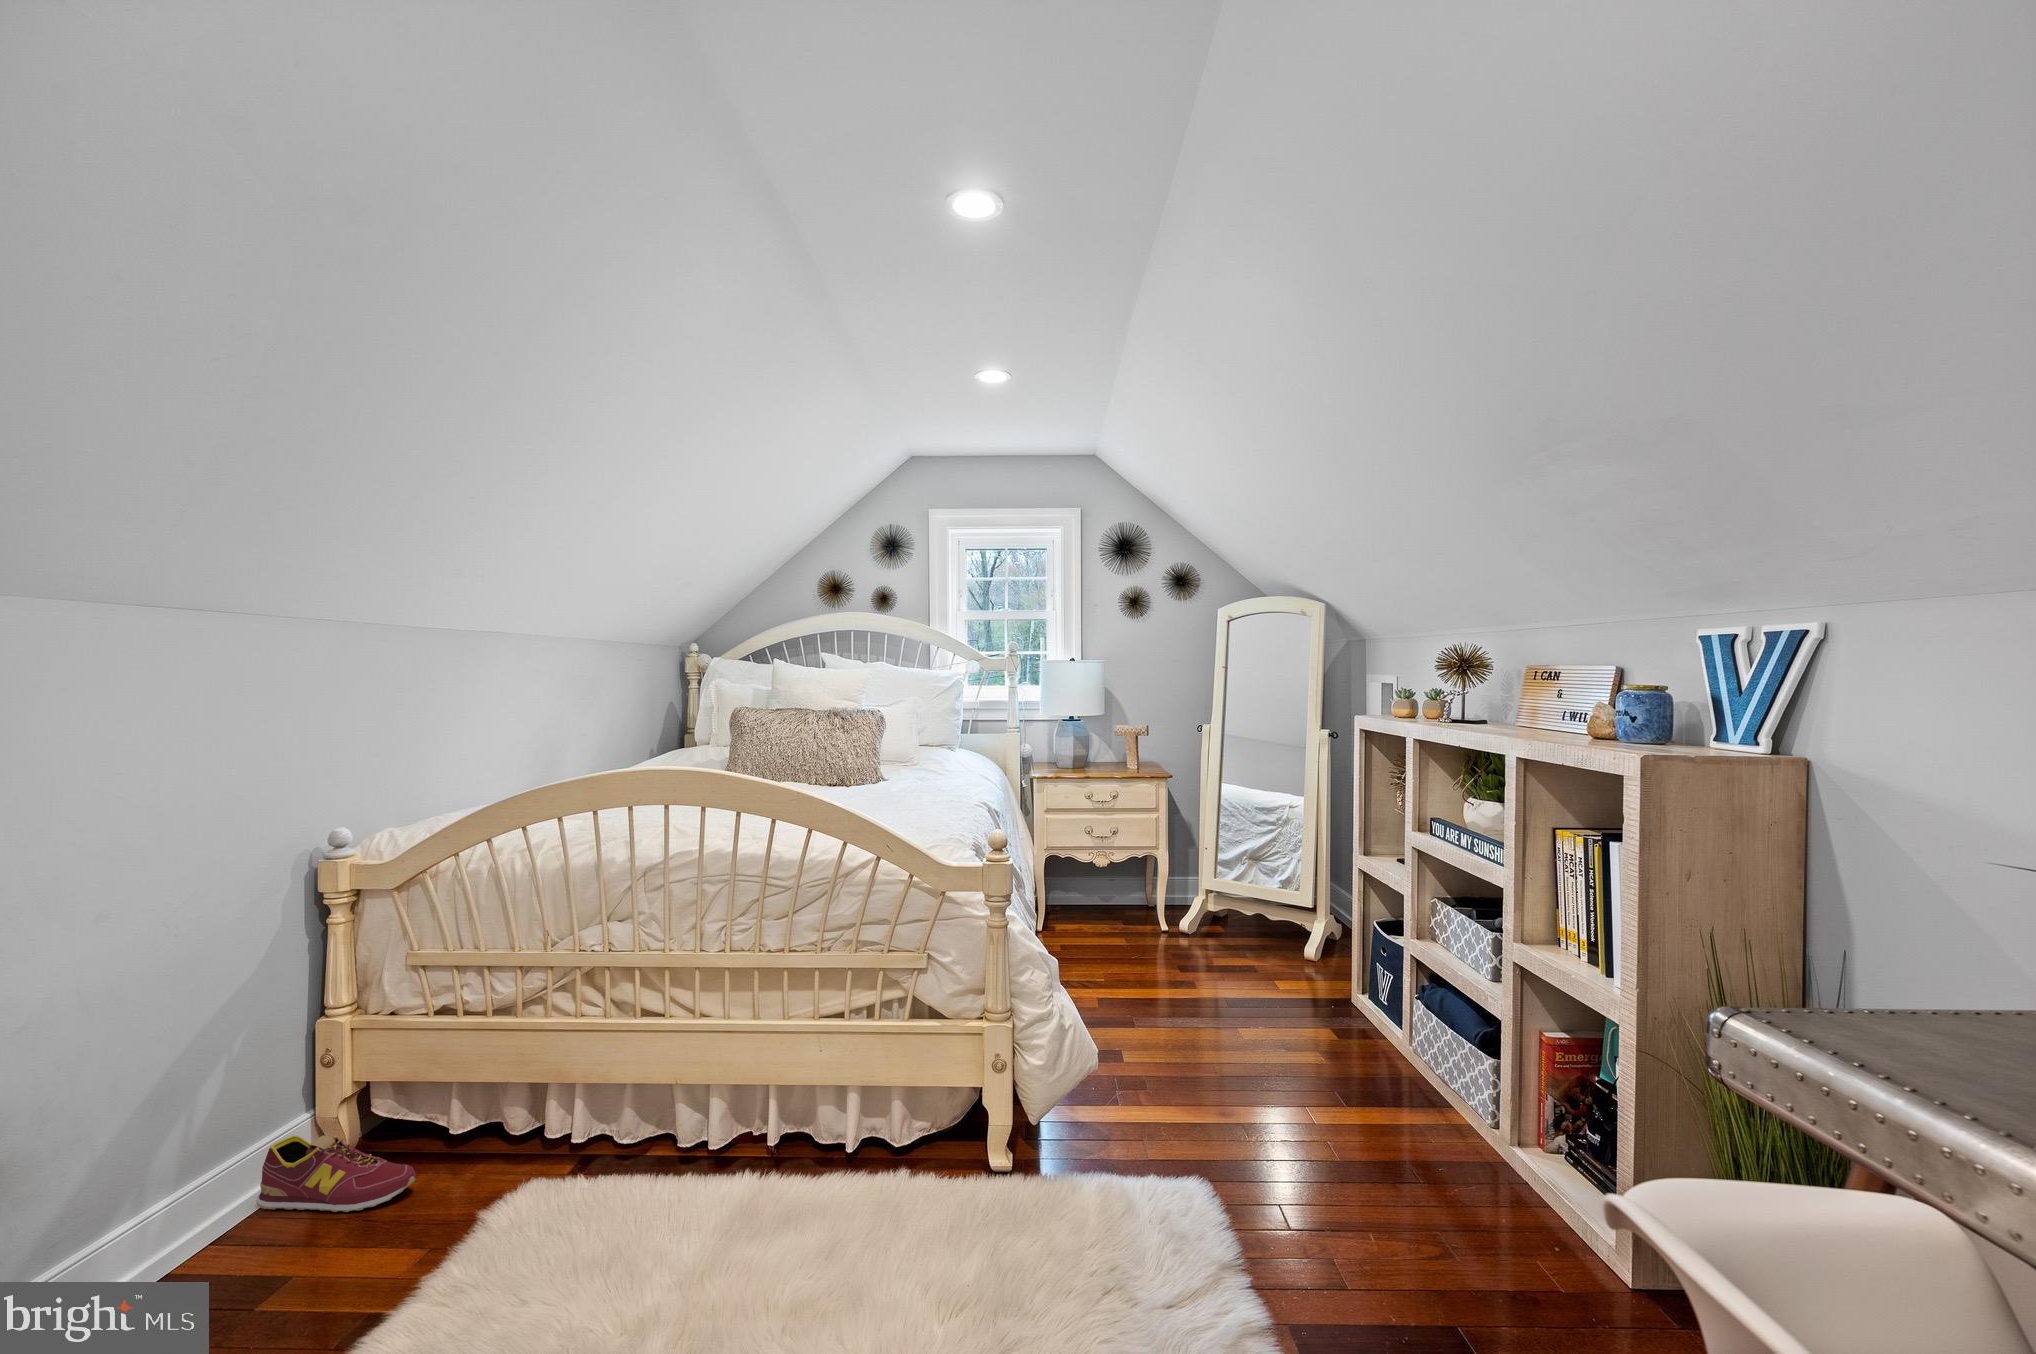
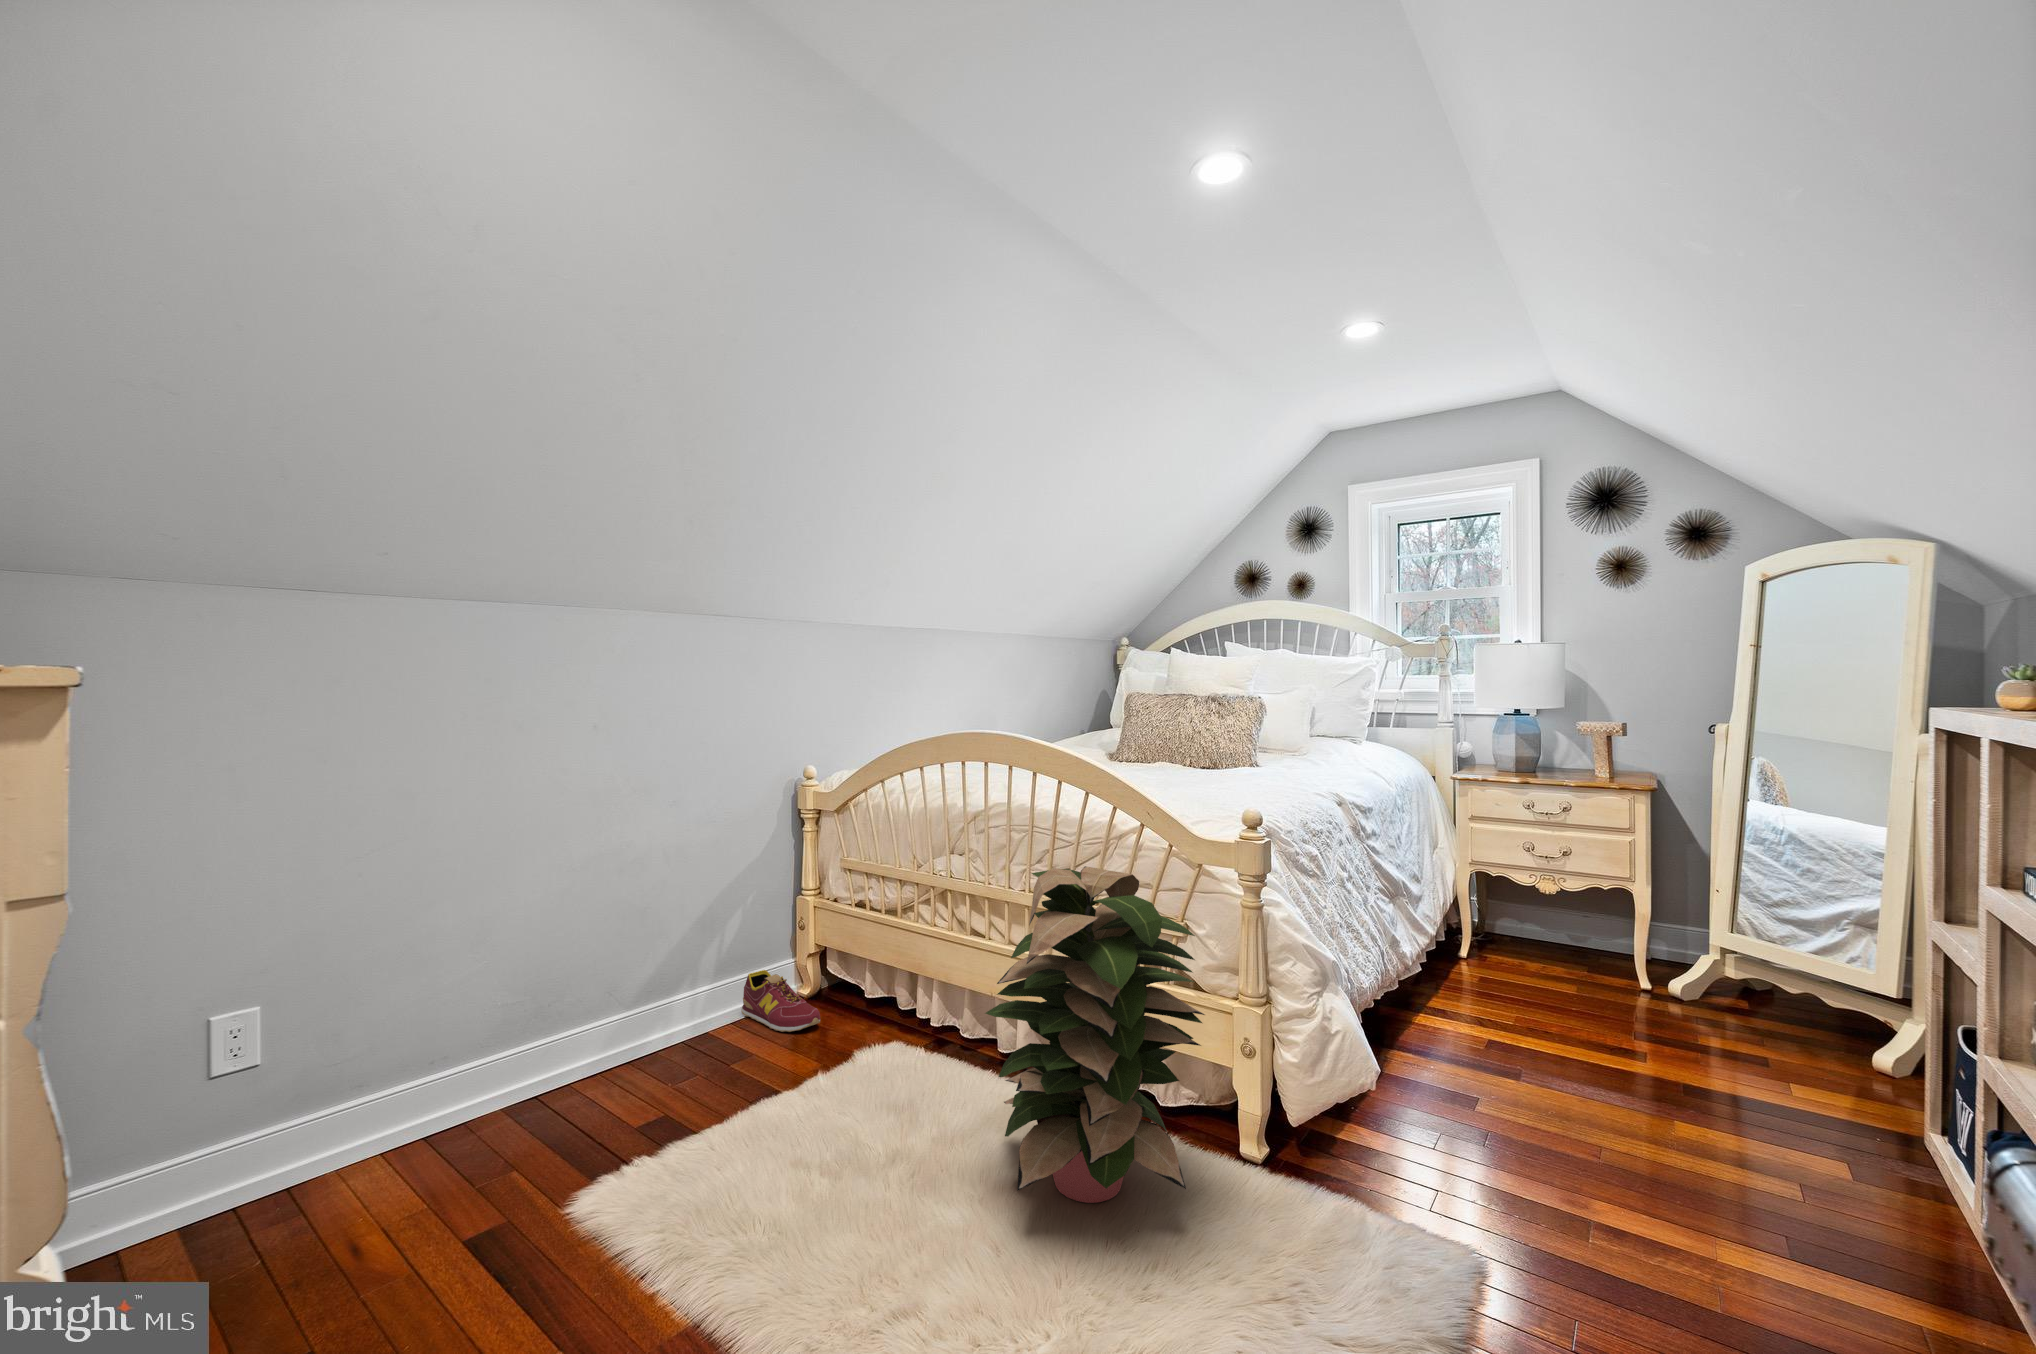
decorative plant: none [768,911,998,1255] -> present [985,866,1205,1203]

